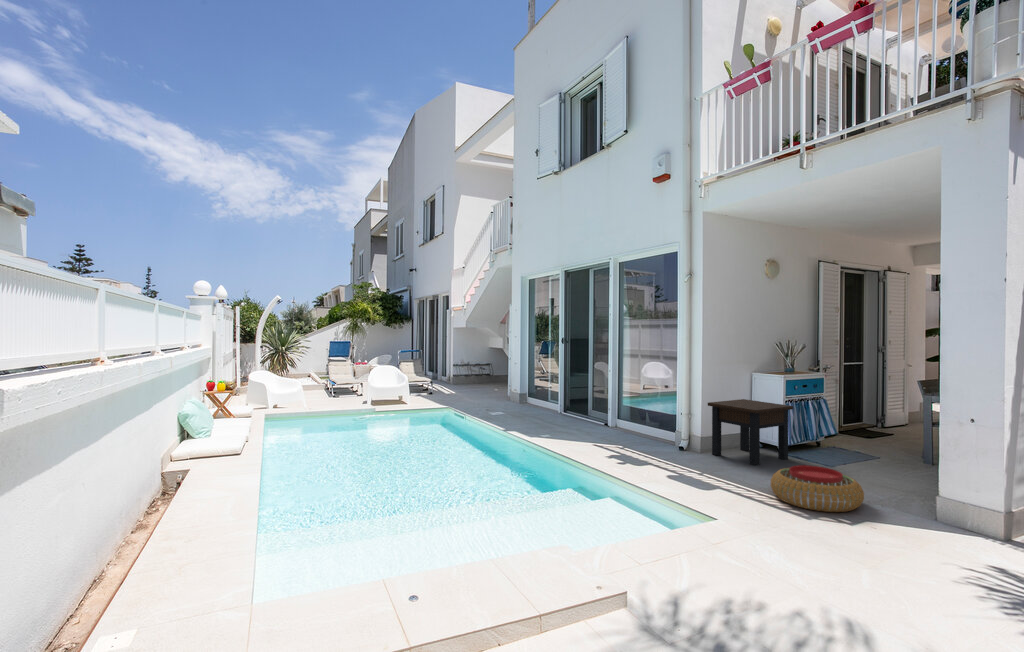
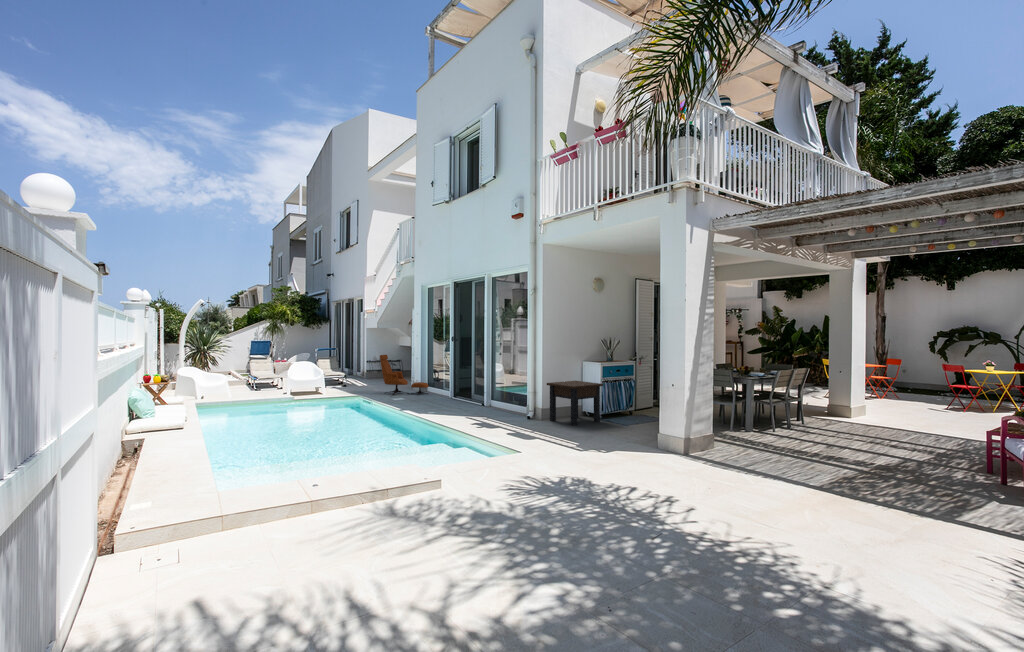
lounge chair: none [472,359,529,408] -> present [380,355,428,395]
pouf: present [771,465,864,512] -> none [568,420,621,446]

